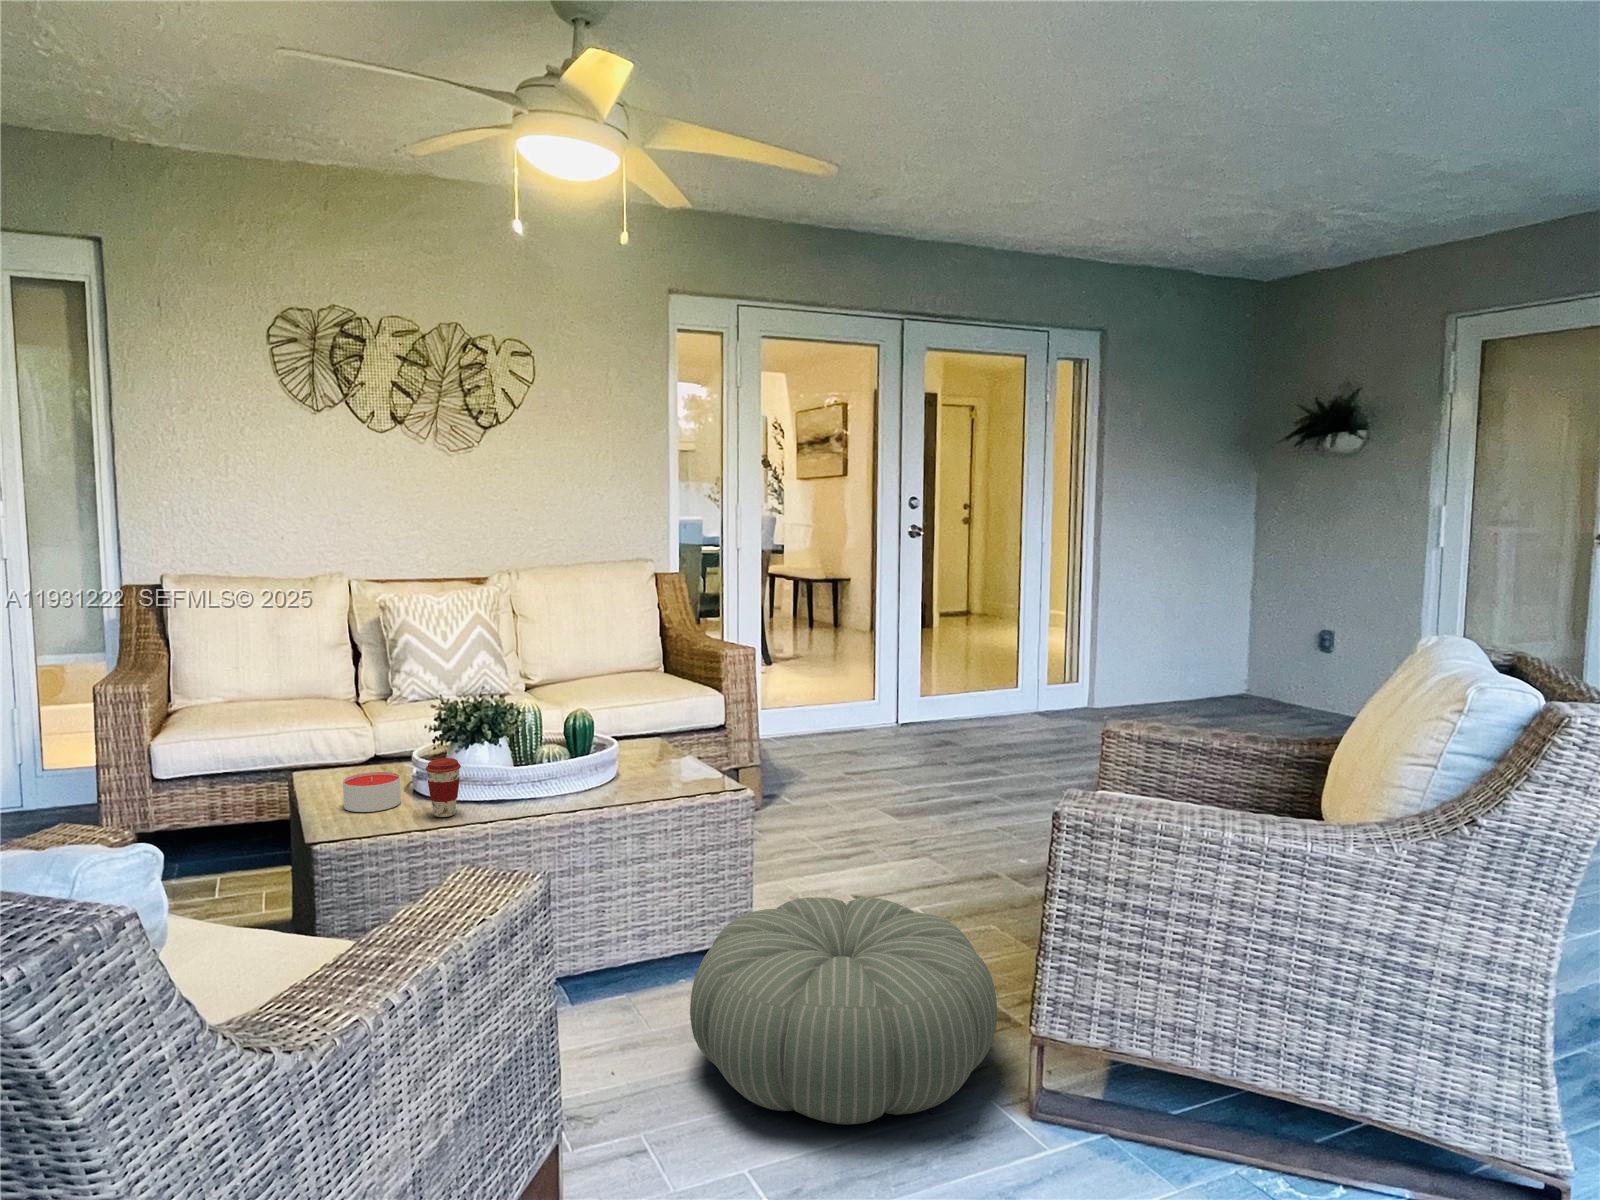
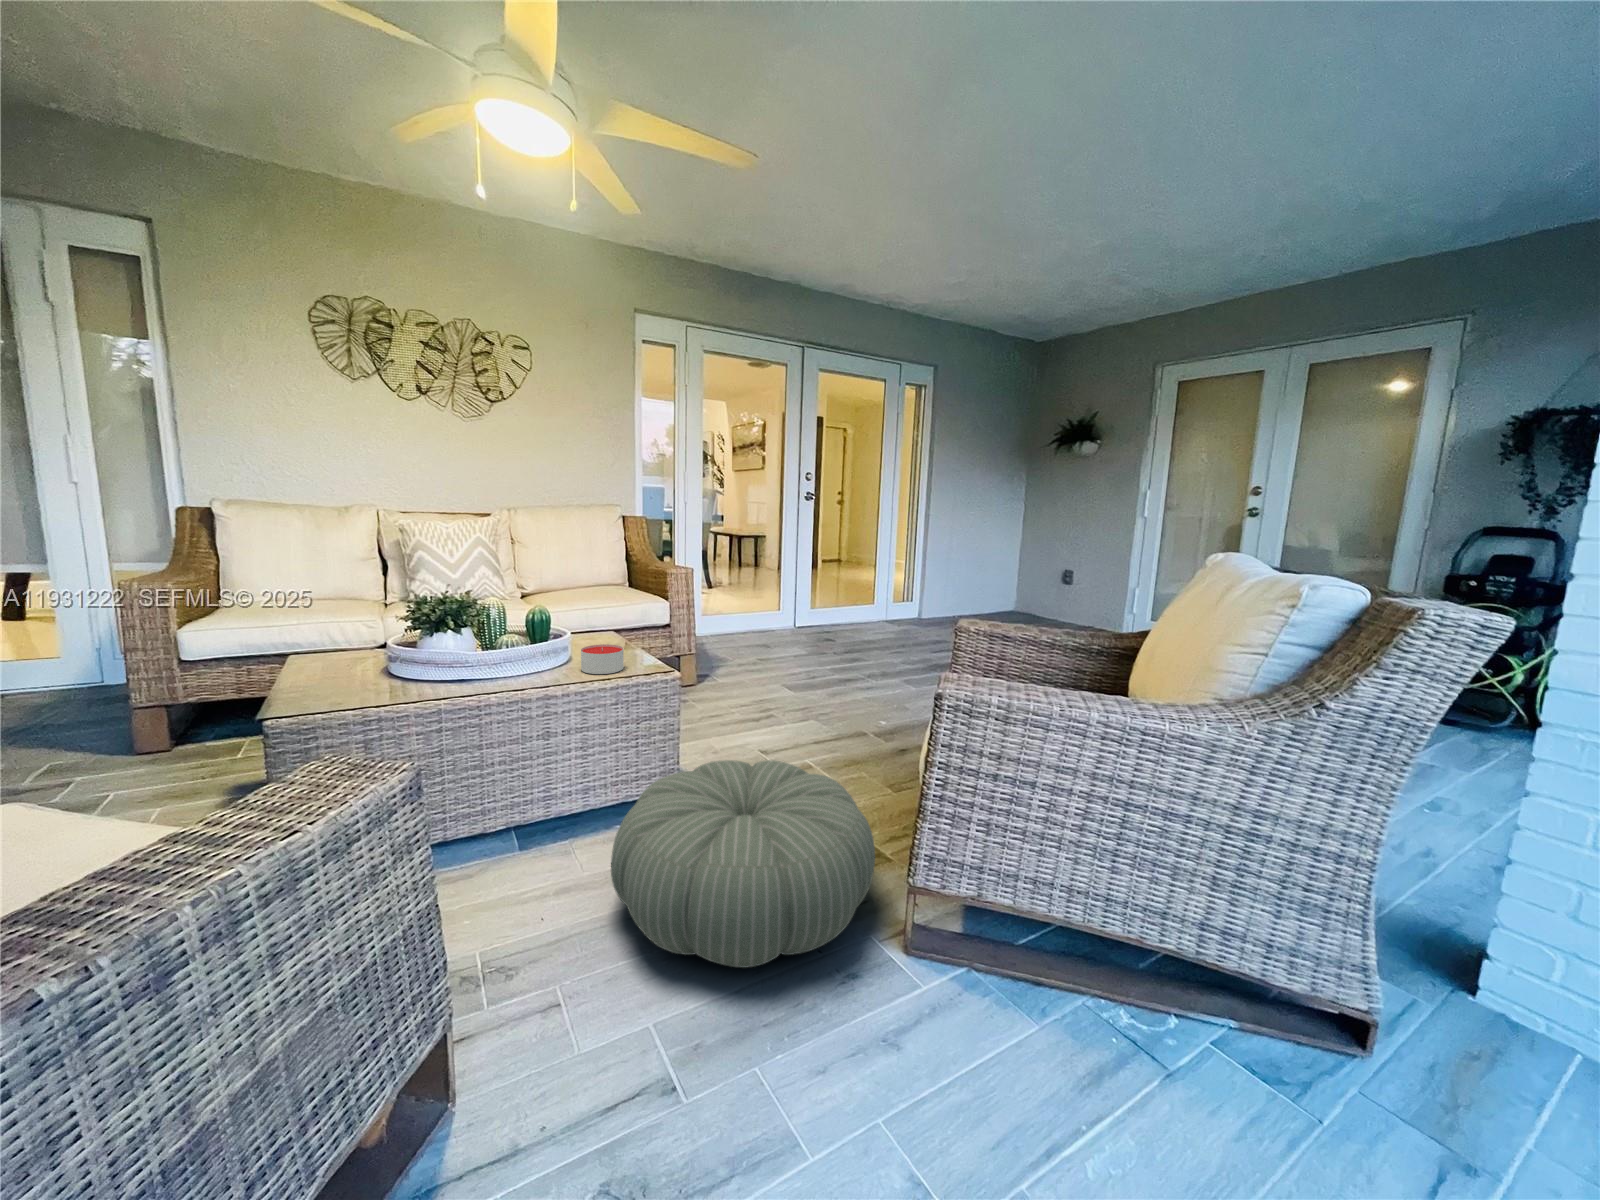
coffee cup: present [425,758,461,817] -> none [384,643,418,694]
candle: present [343,772,401,812] -> present [581,644,624,674]

